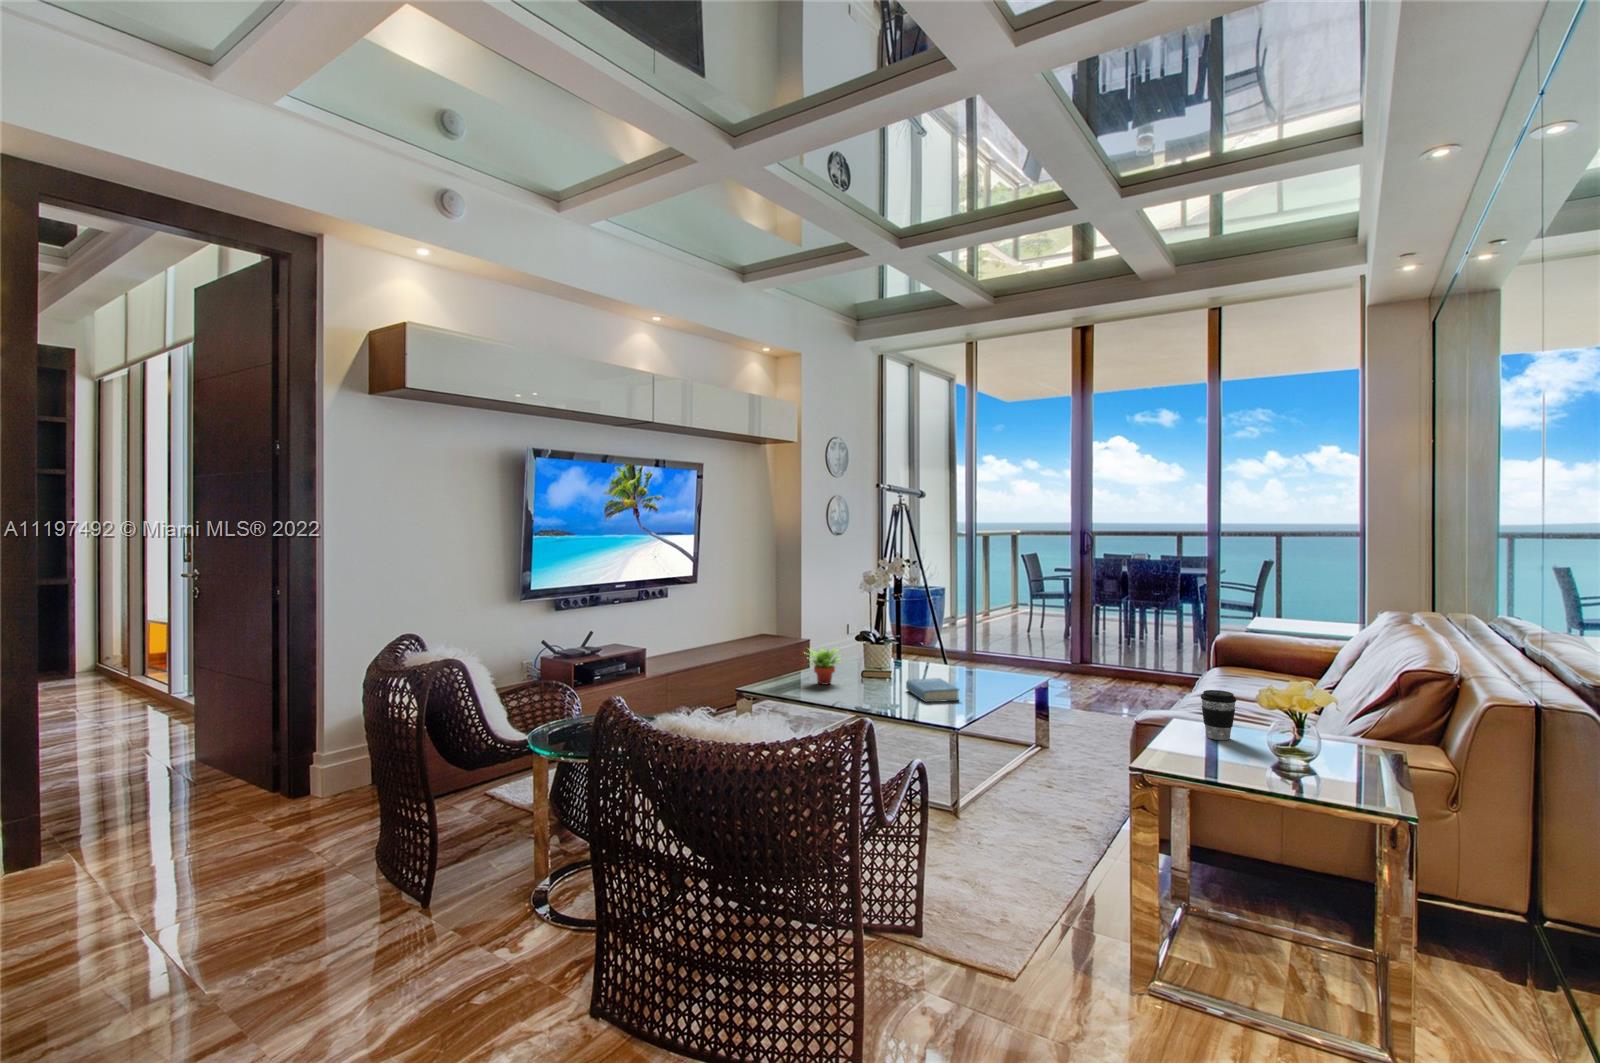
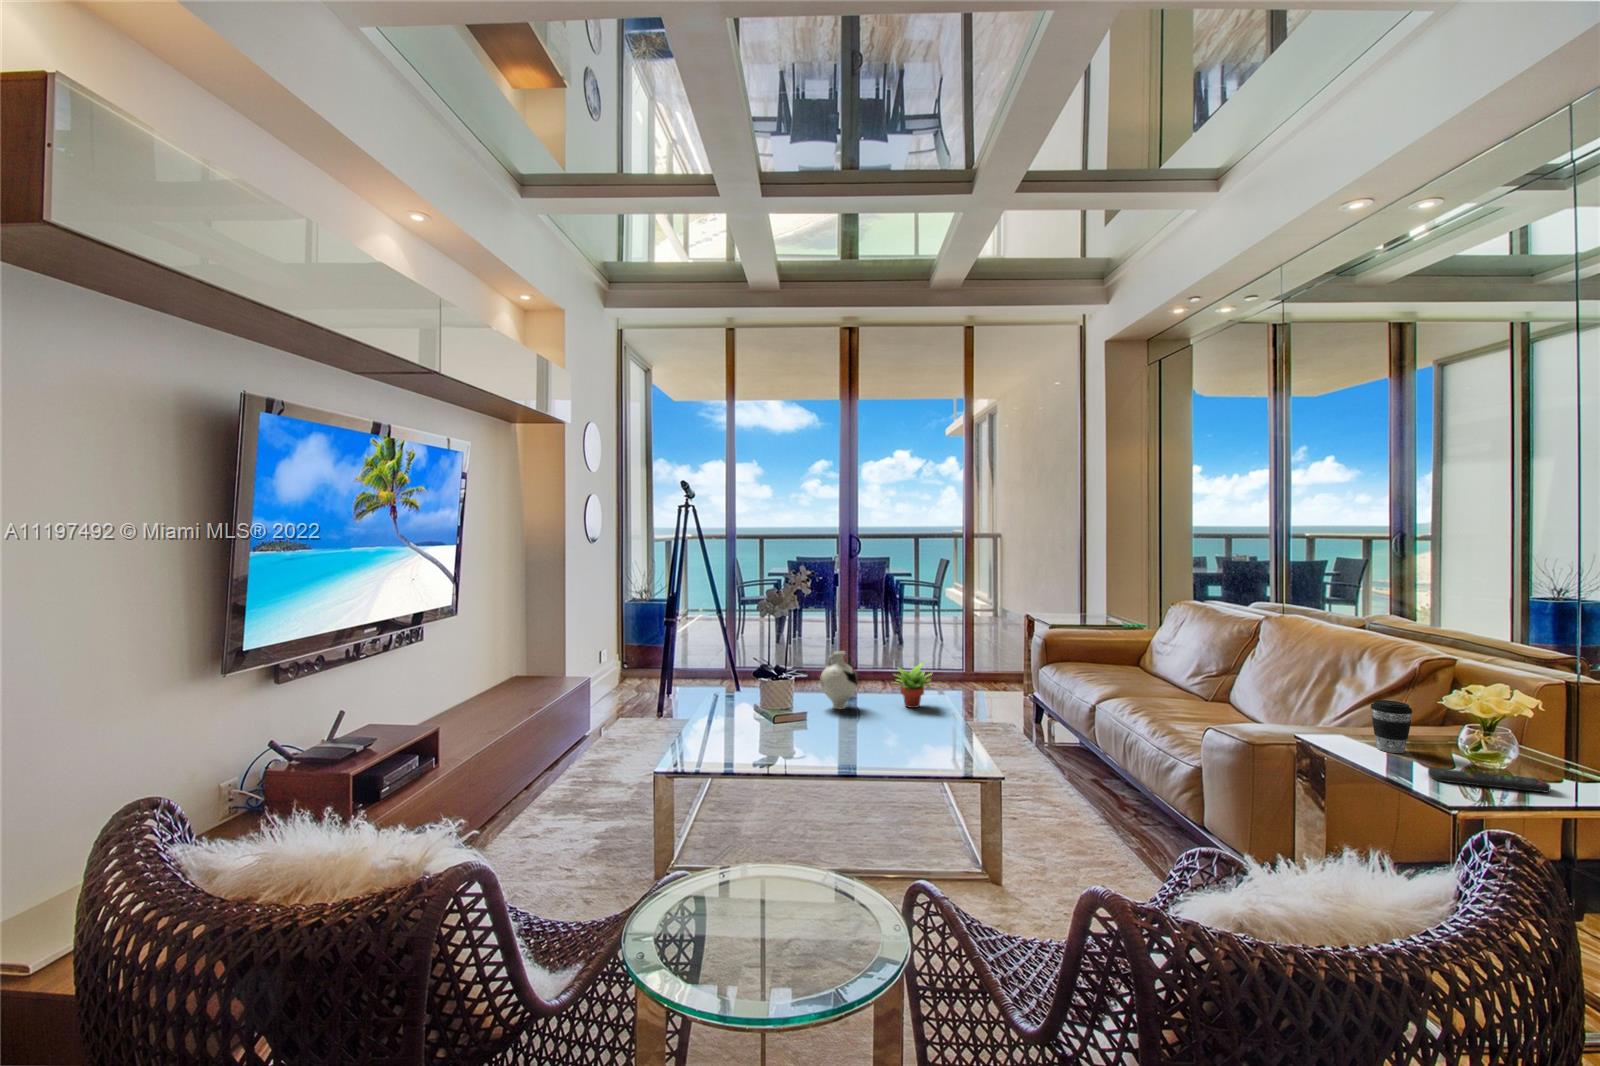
decorative vase: none [913,628,945,676] -> present [820,651,858,709]
succulent plant: present [809,646,840,685] -> present [897,663,931,708]
hardback book: present [906,678,959,702] -> none [863,712,940,746]
remote control: none [1178,746,1271,777] -> present [1428,768,1550,793]

